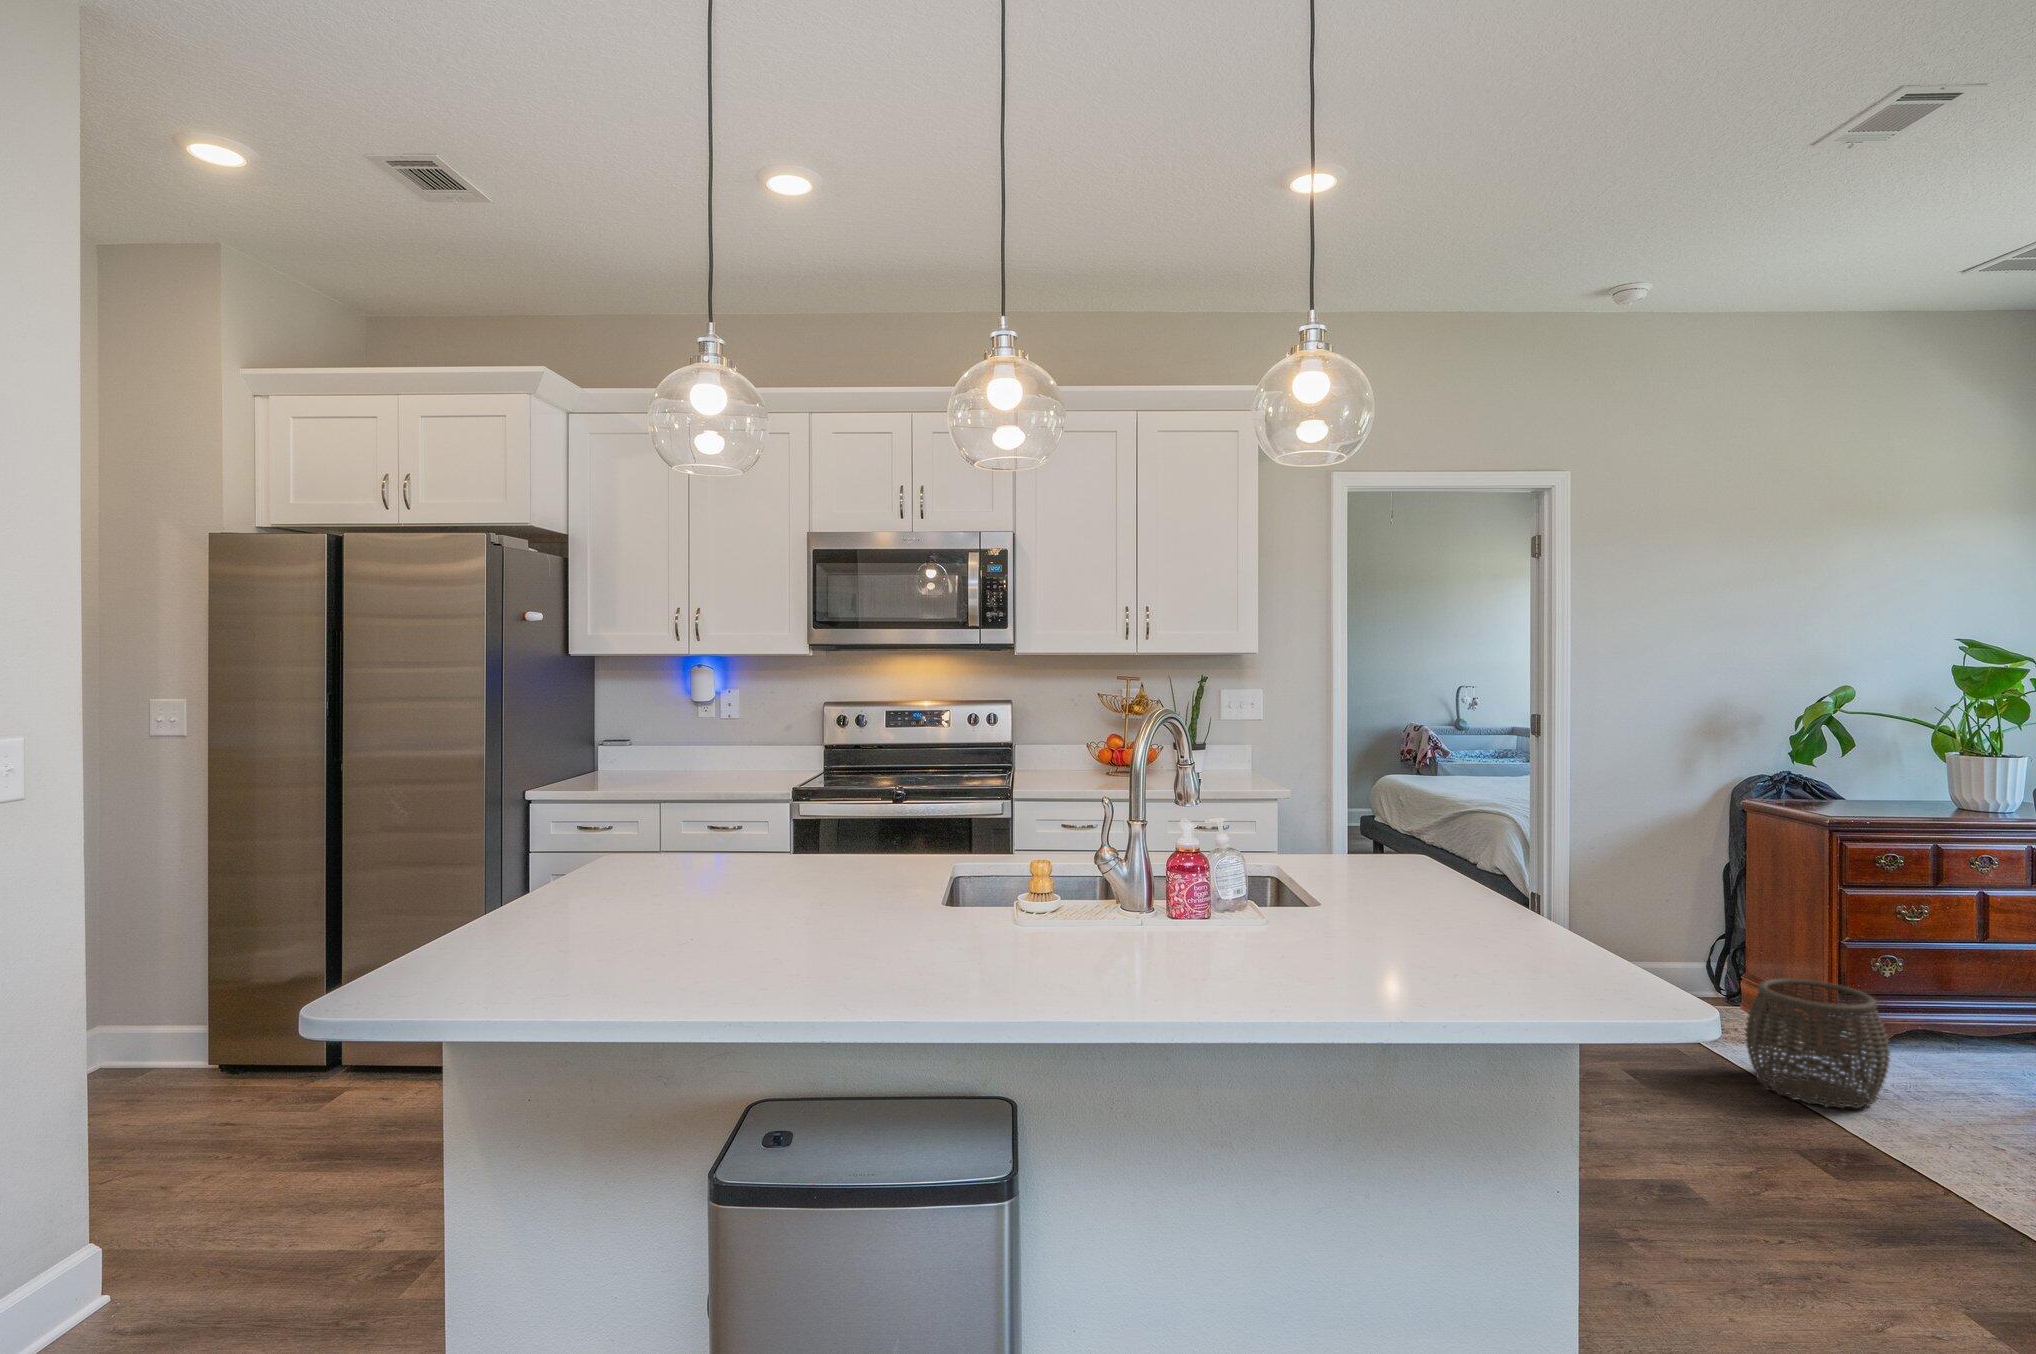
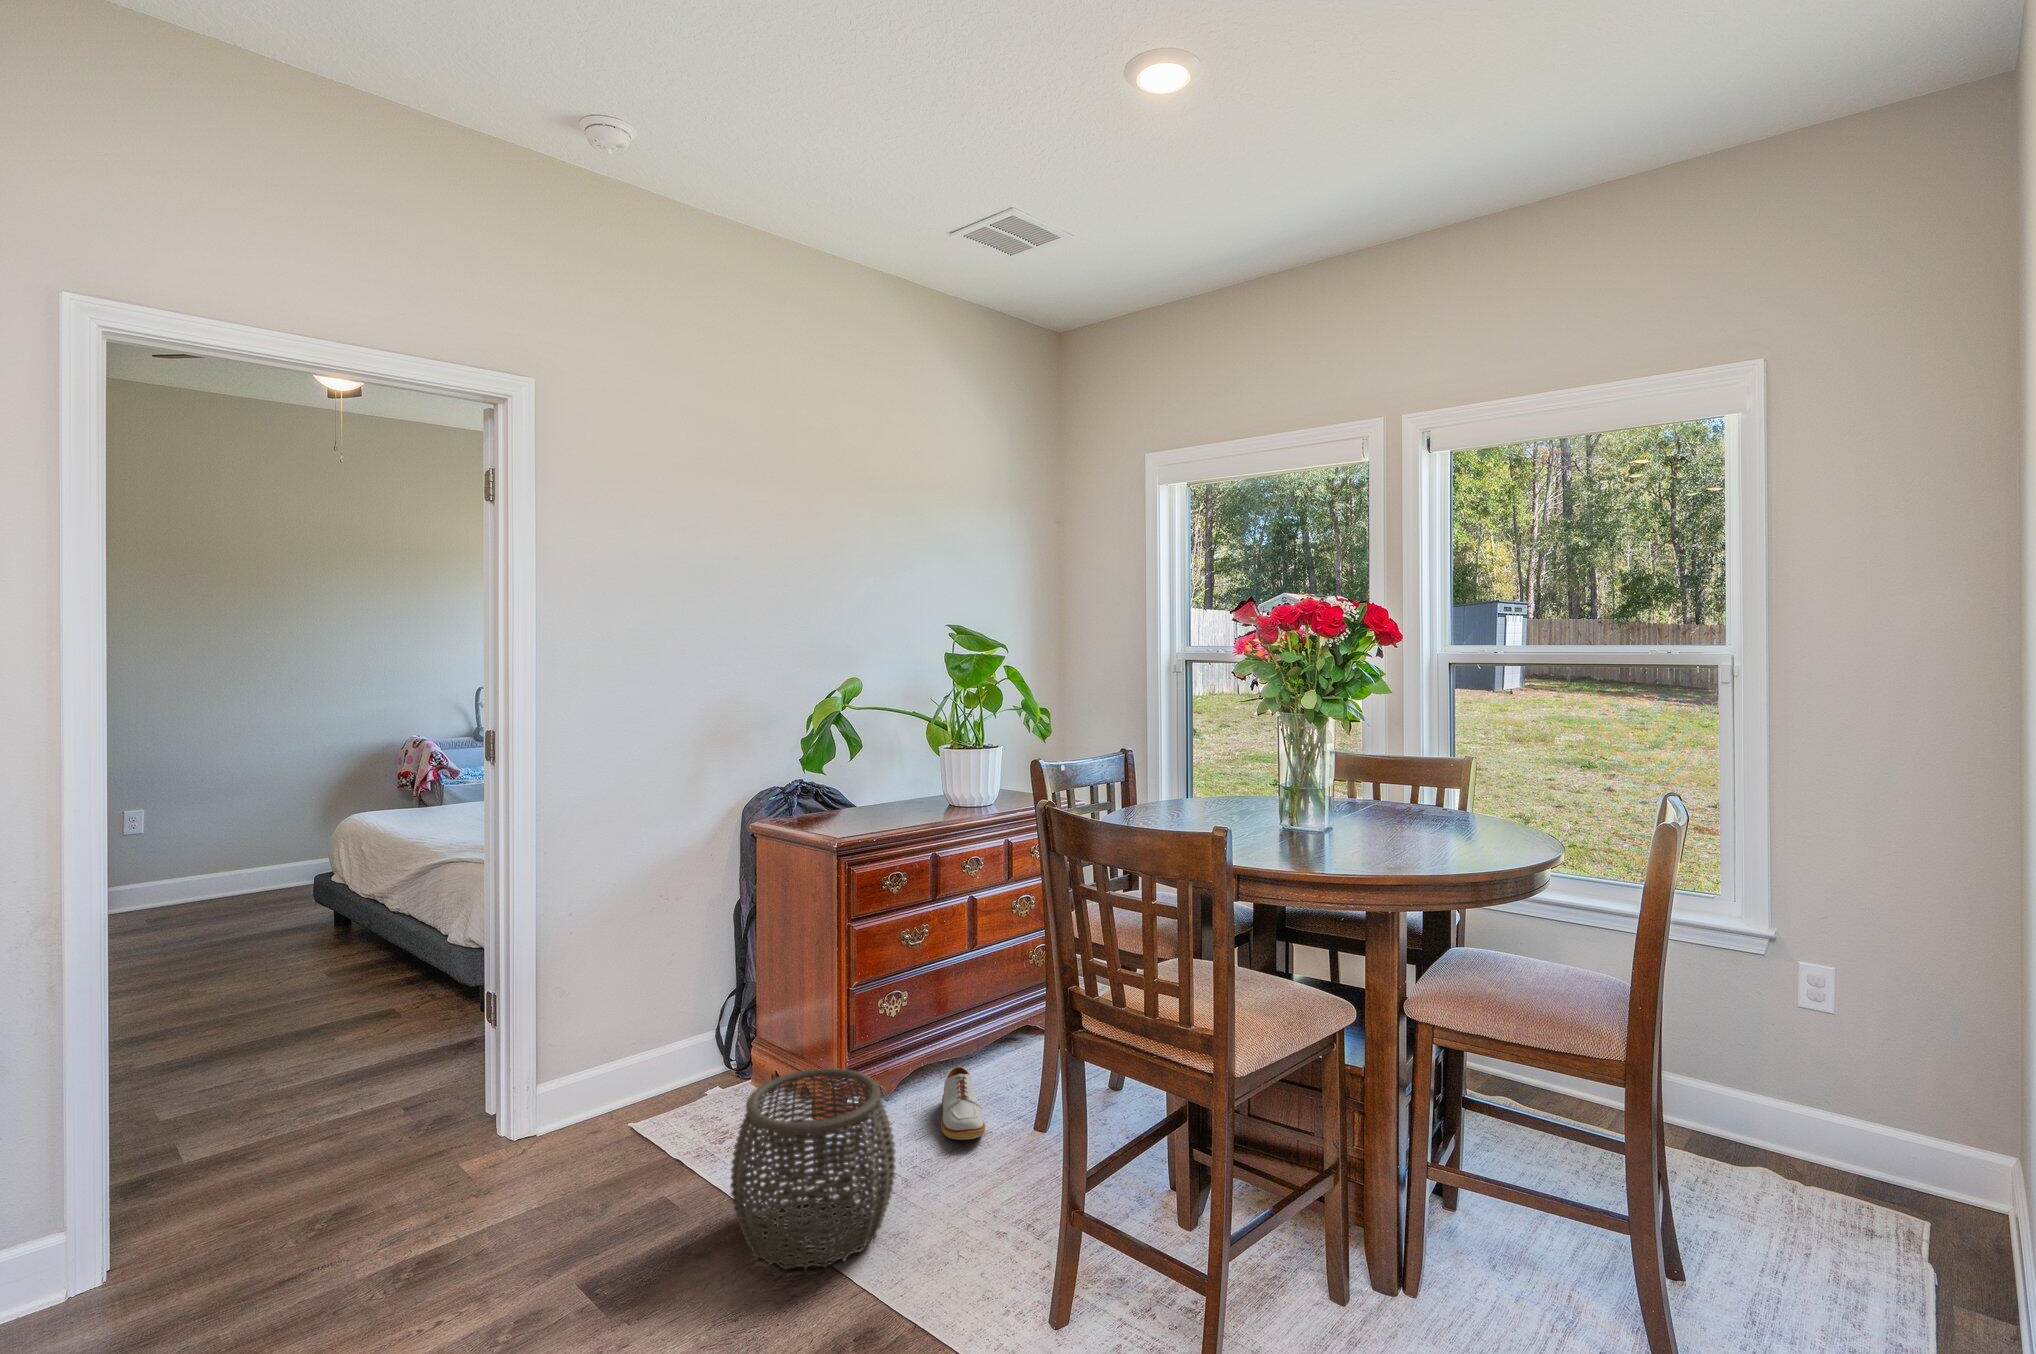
shoe: none [1937,1033,1987,1084] -> present [941,1067,985,1140]

